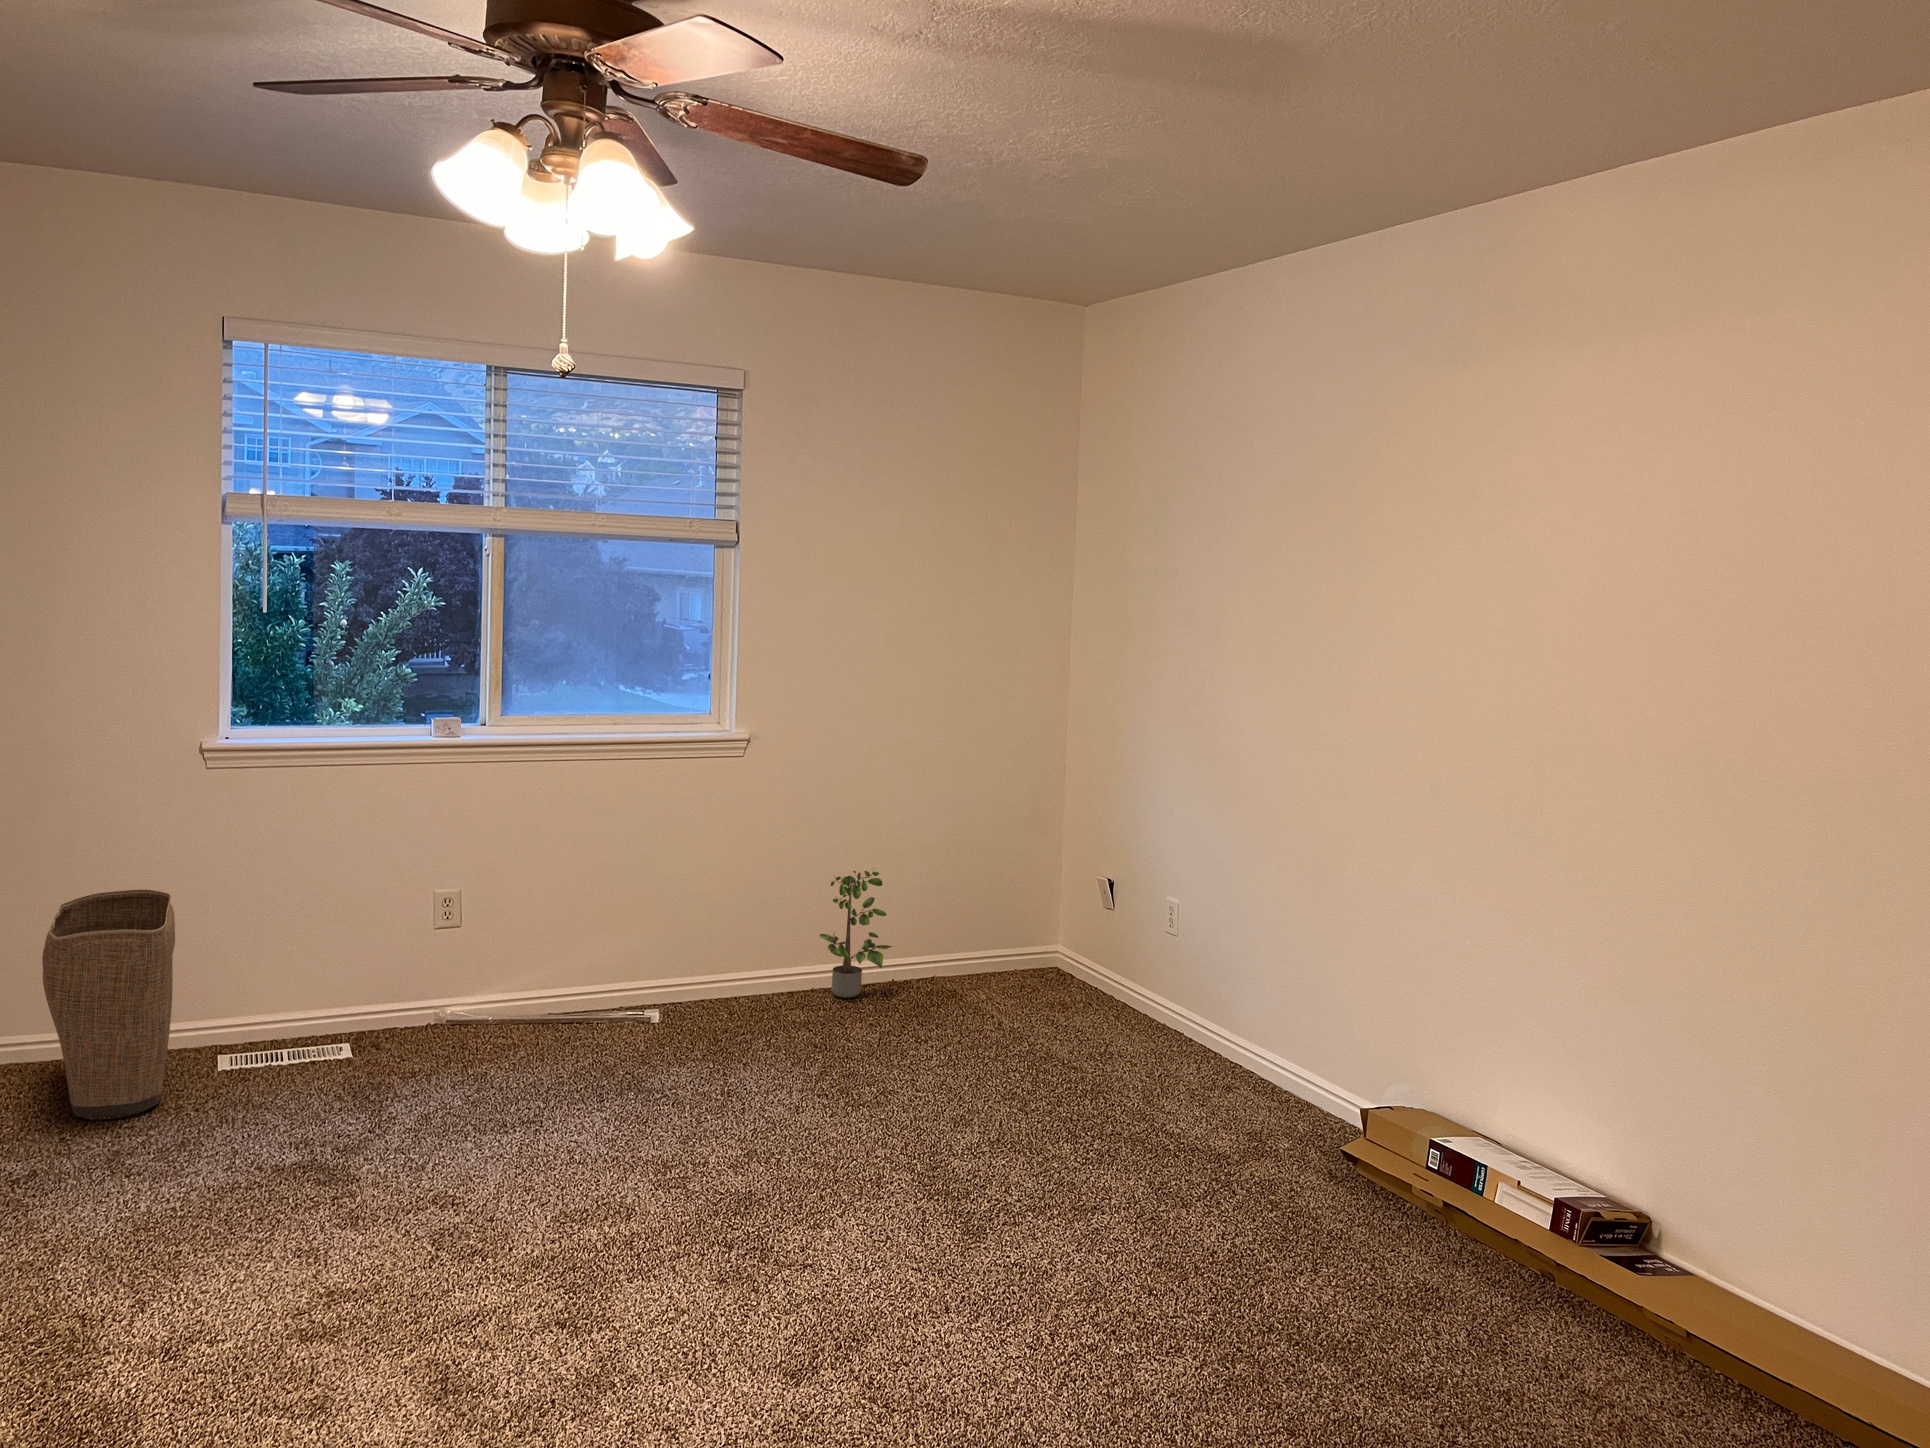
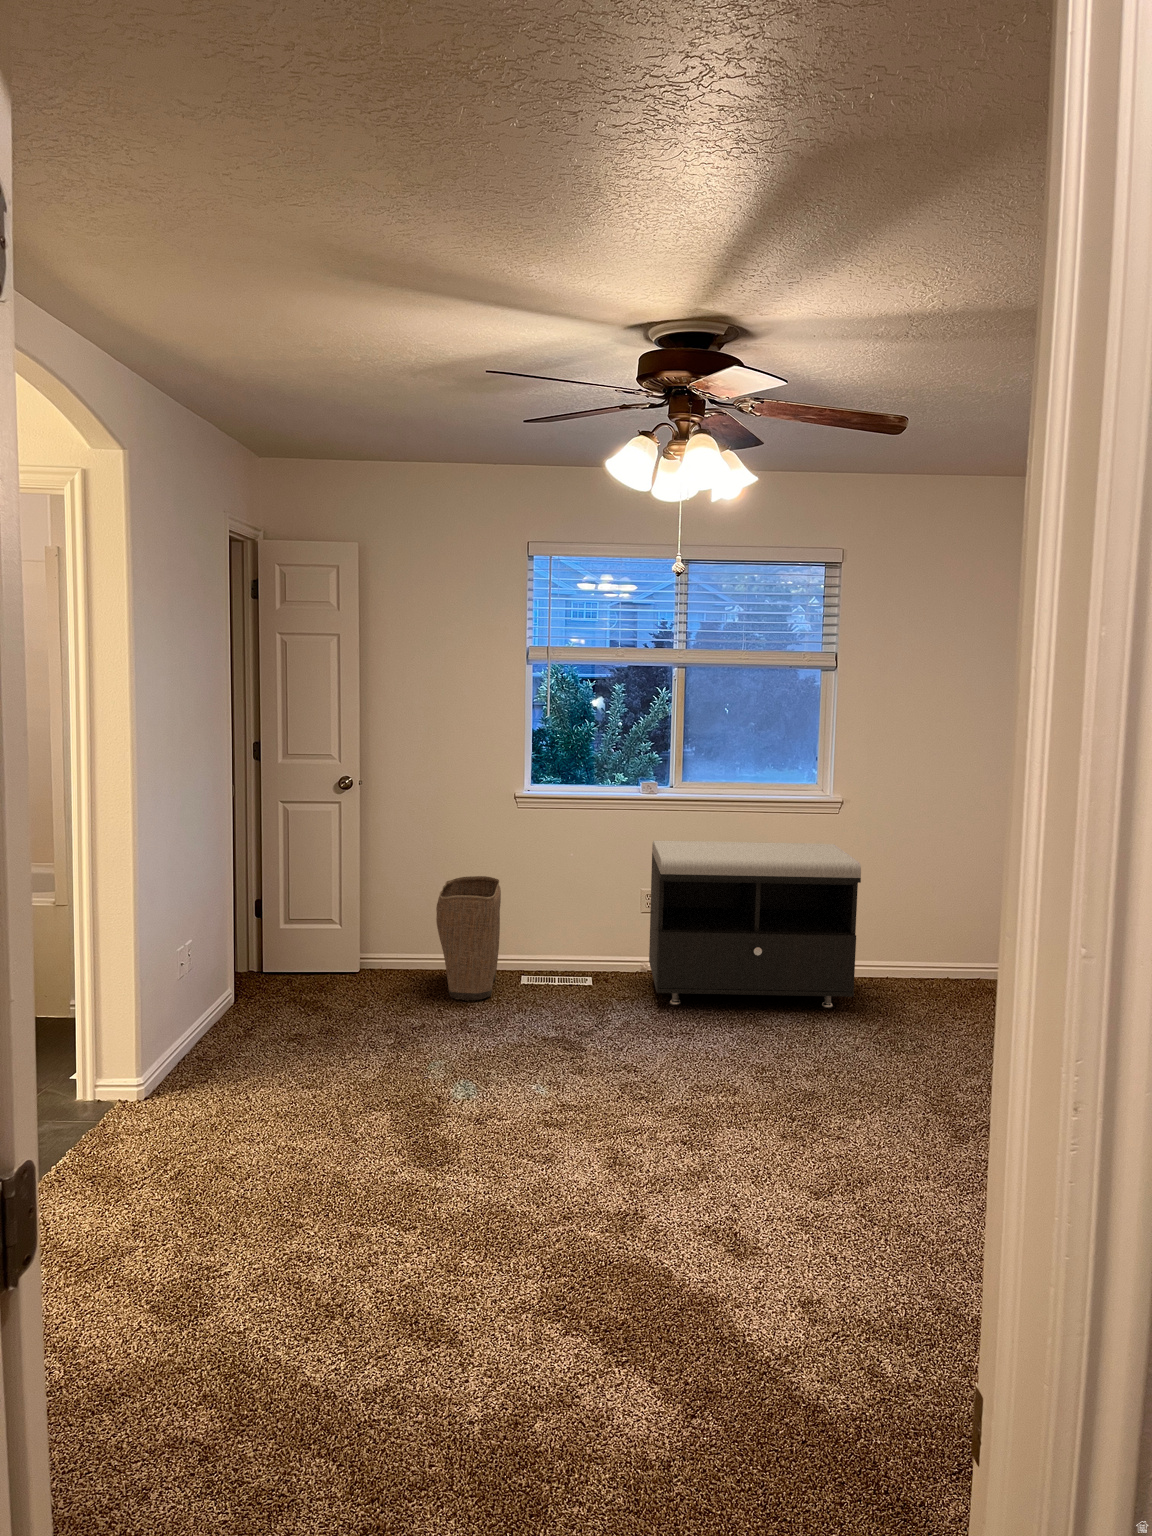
storage bench: none [451,801,793,1075] -> present [649,841,861,1008]
potted plant: present [819,871,892,998] -> none [888,895,944,985]

